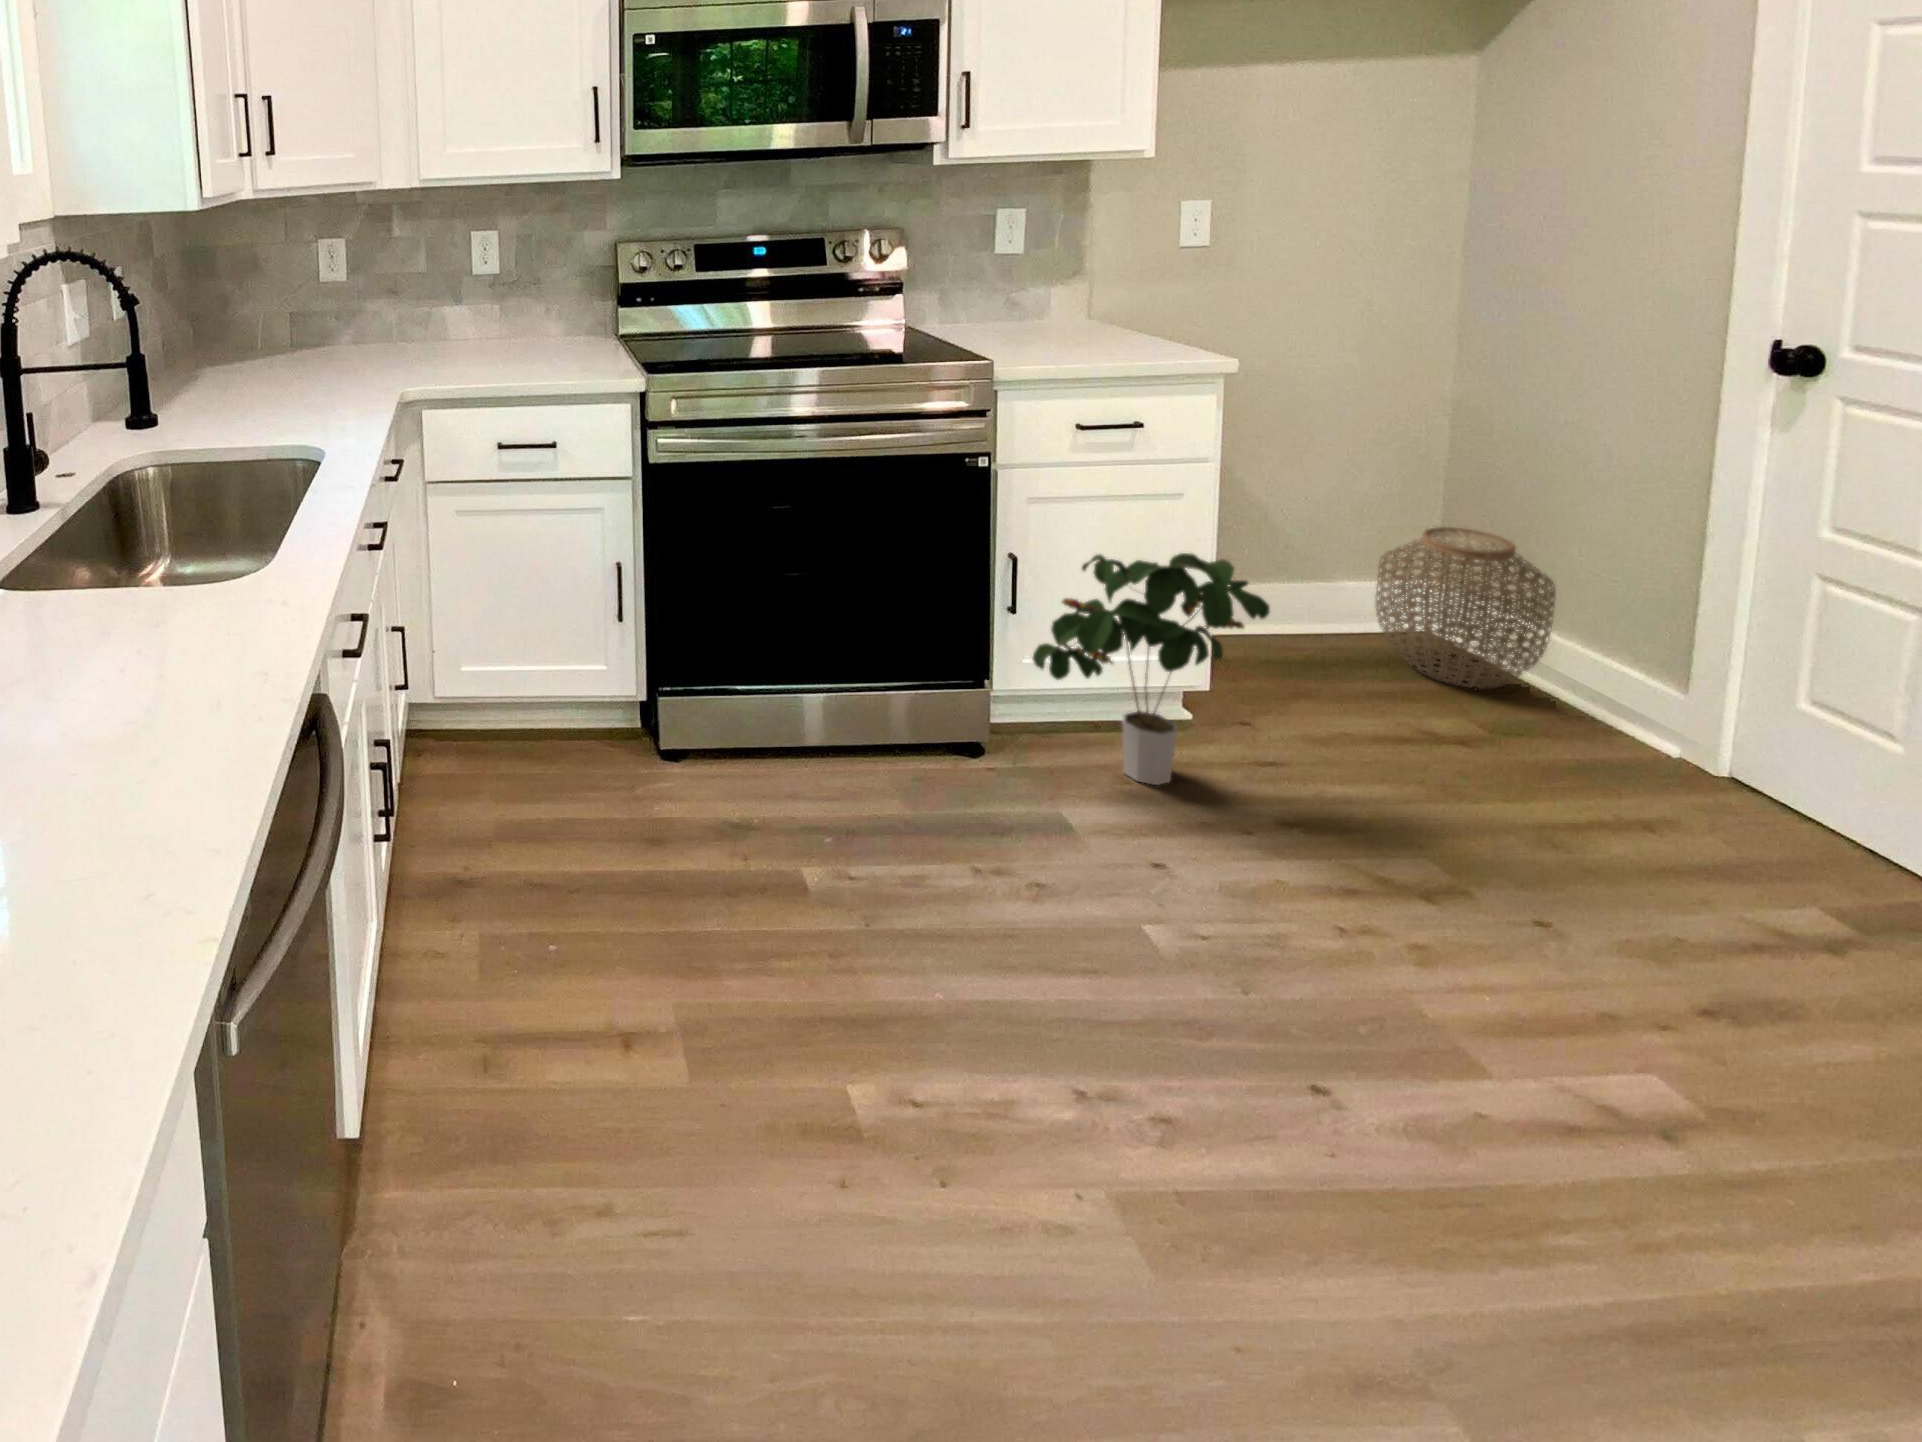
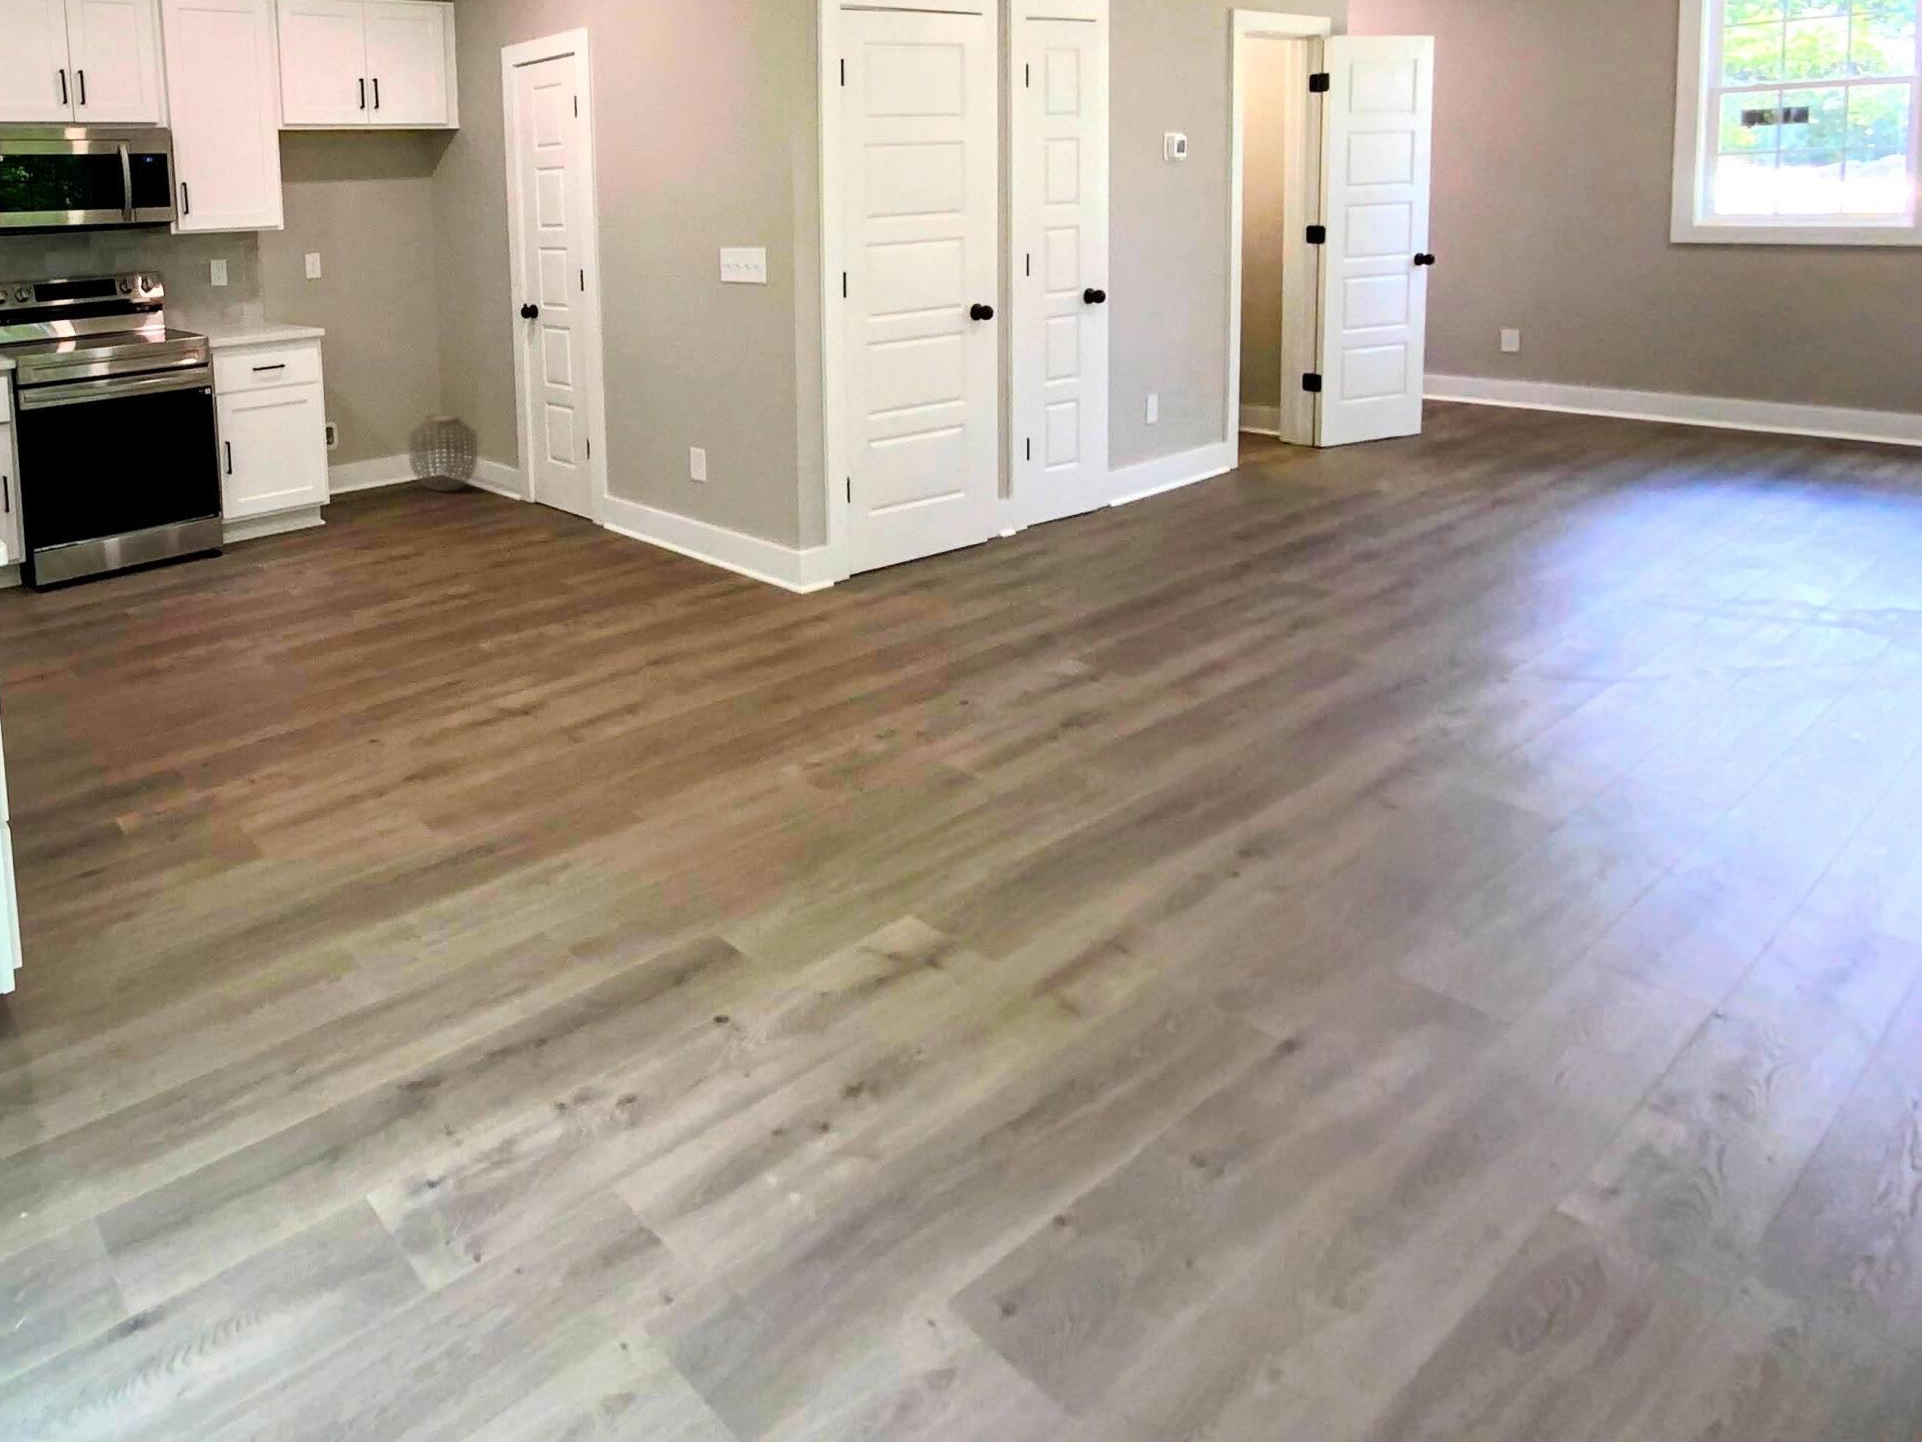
potted plant: present [1033,553,1270,785] -> none [241,425,347,548]

